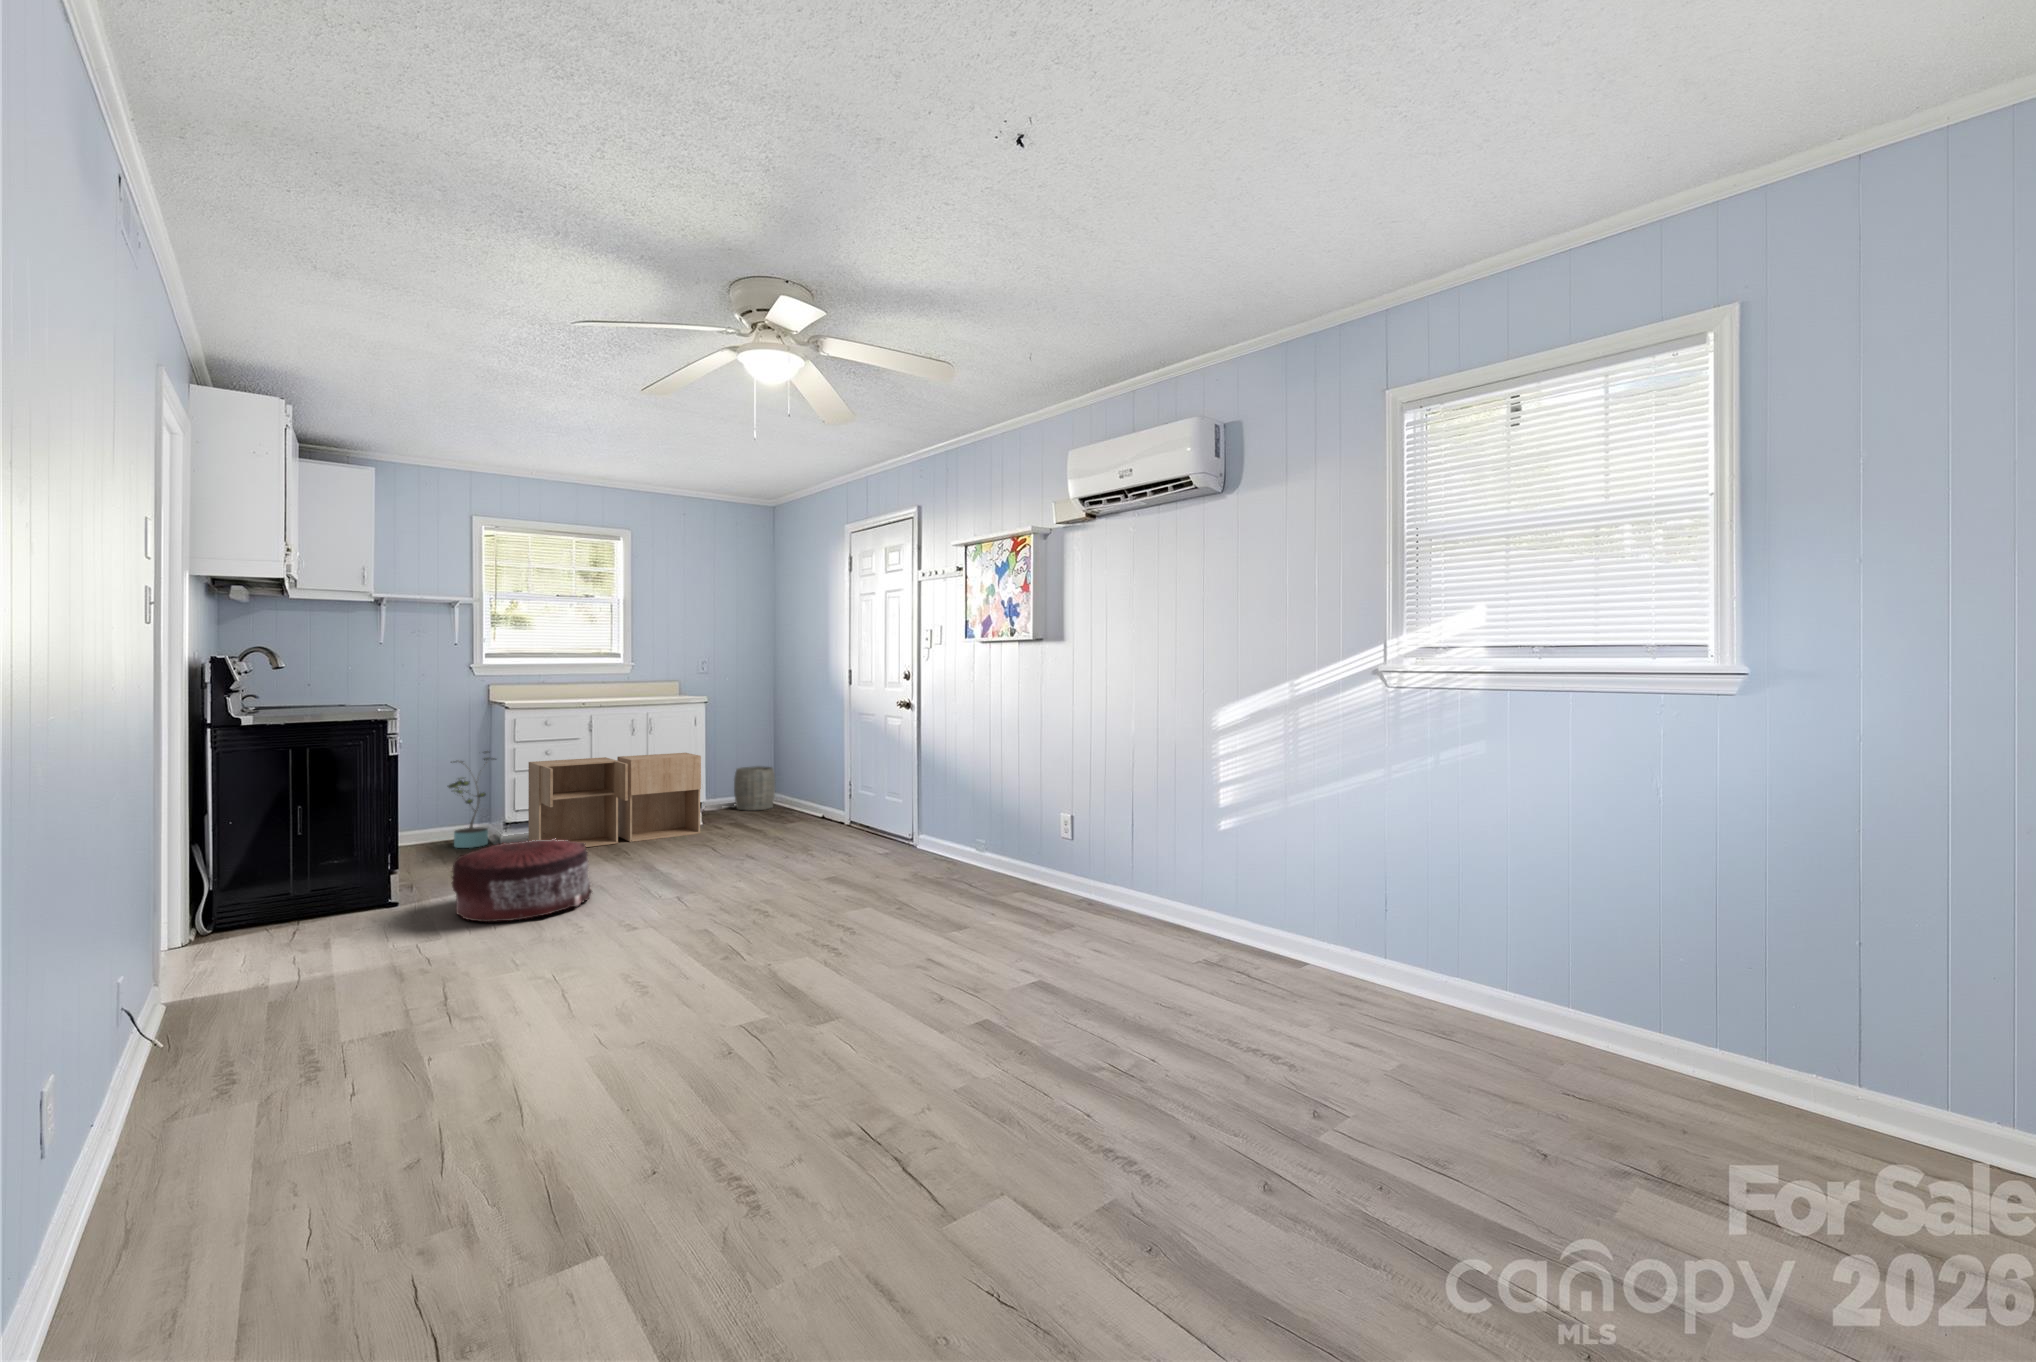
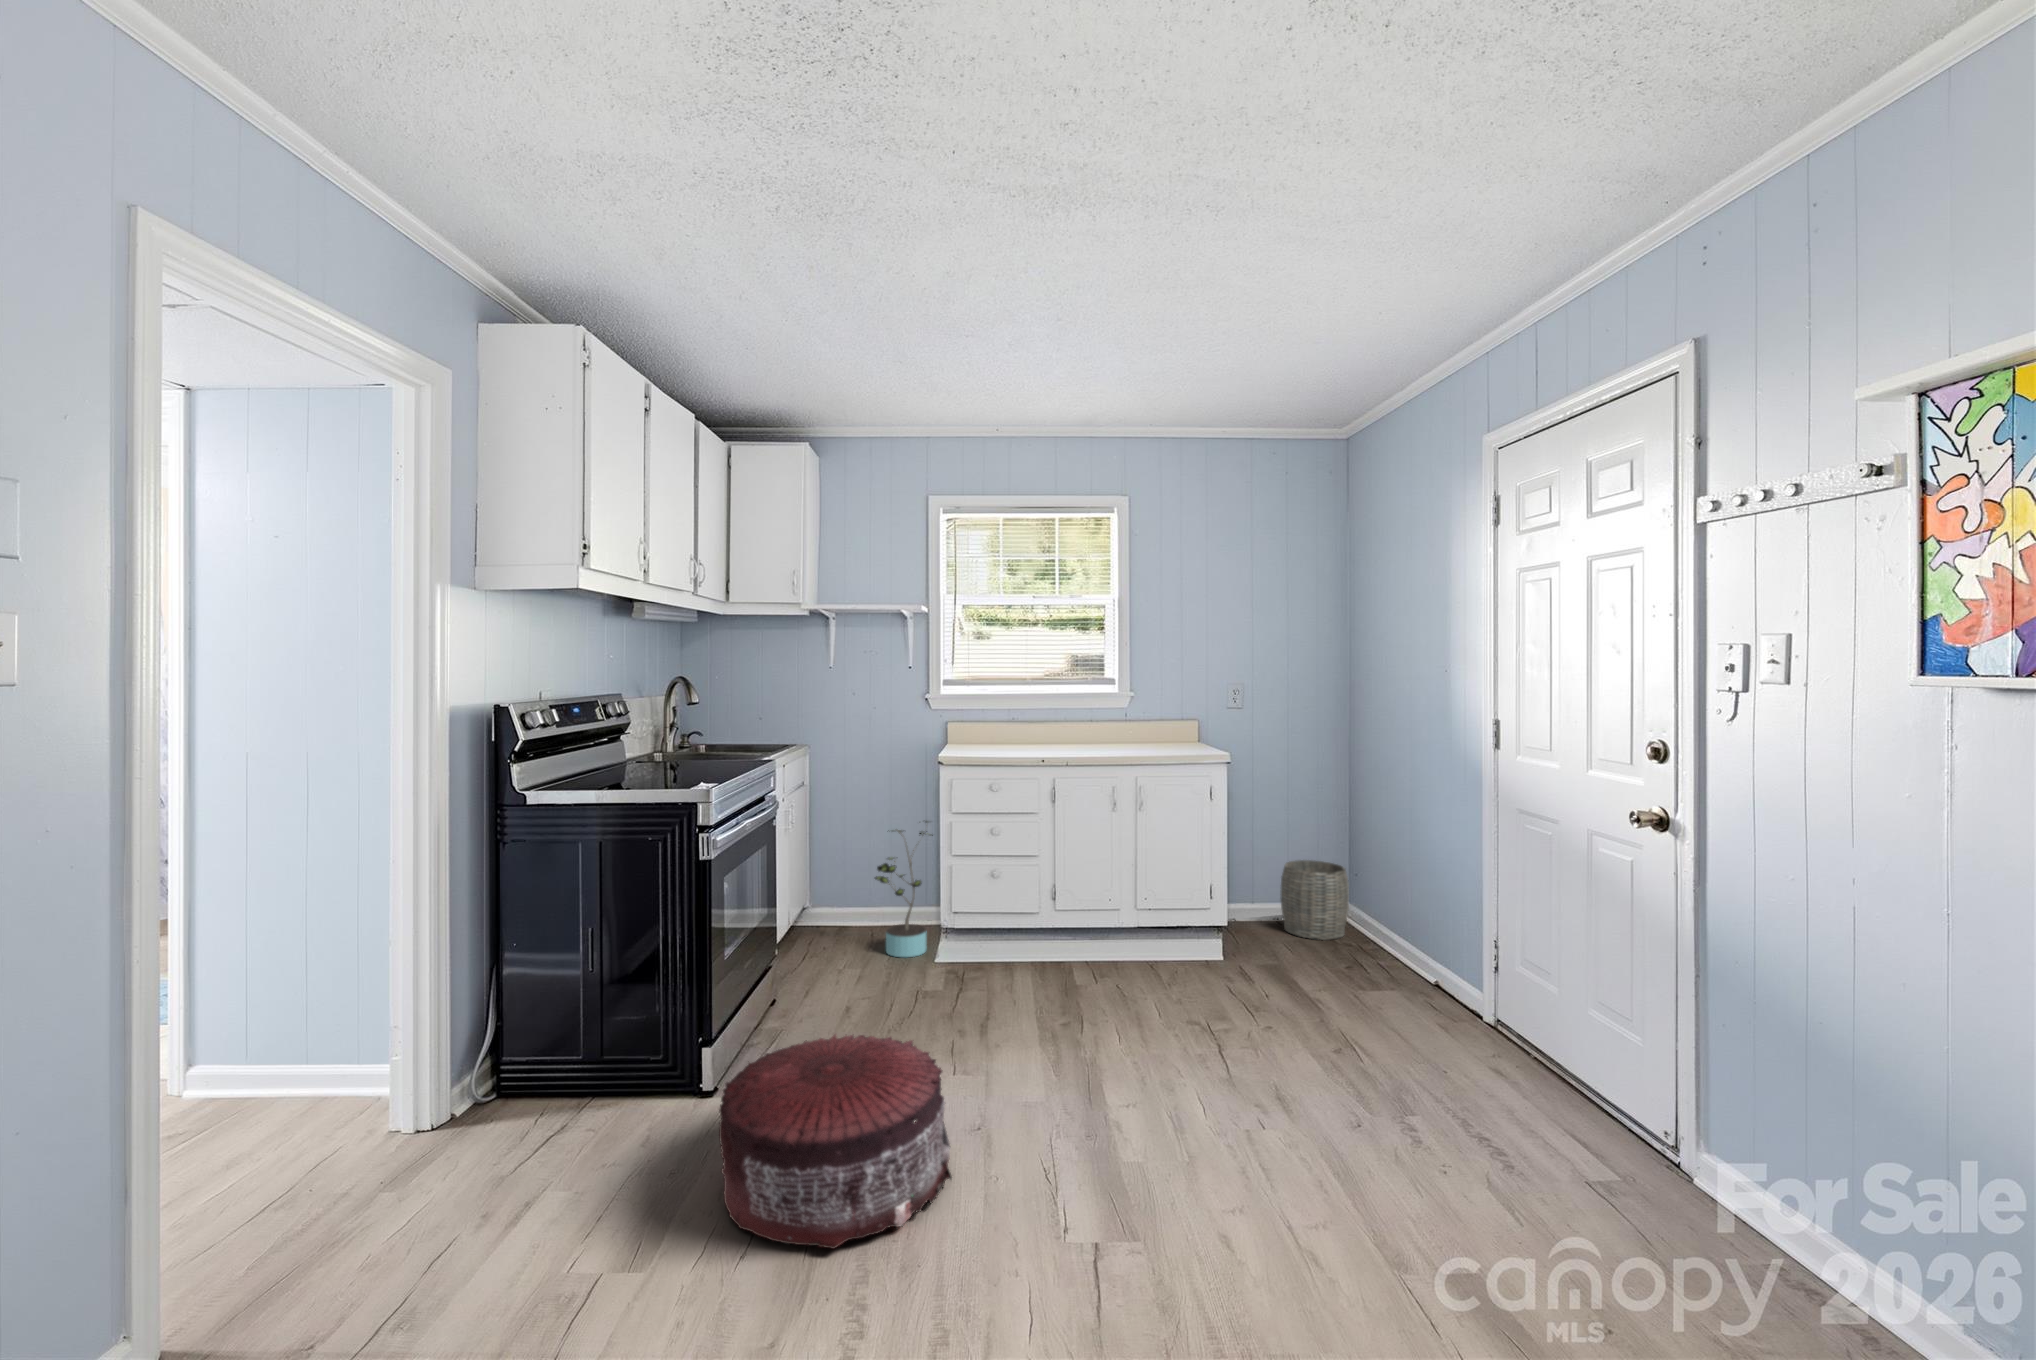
storage cabinet: present [528,753,701,847] -> none [965,845,1213,994]

